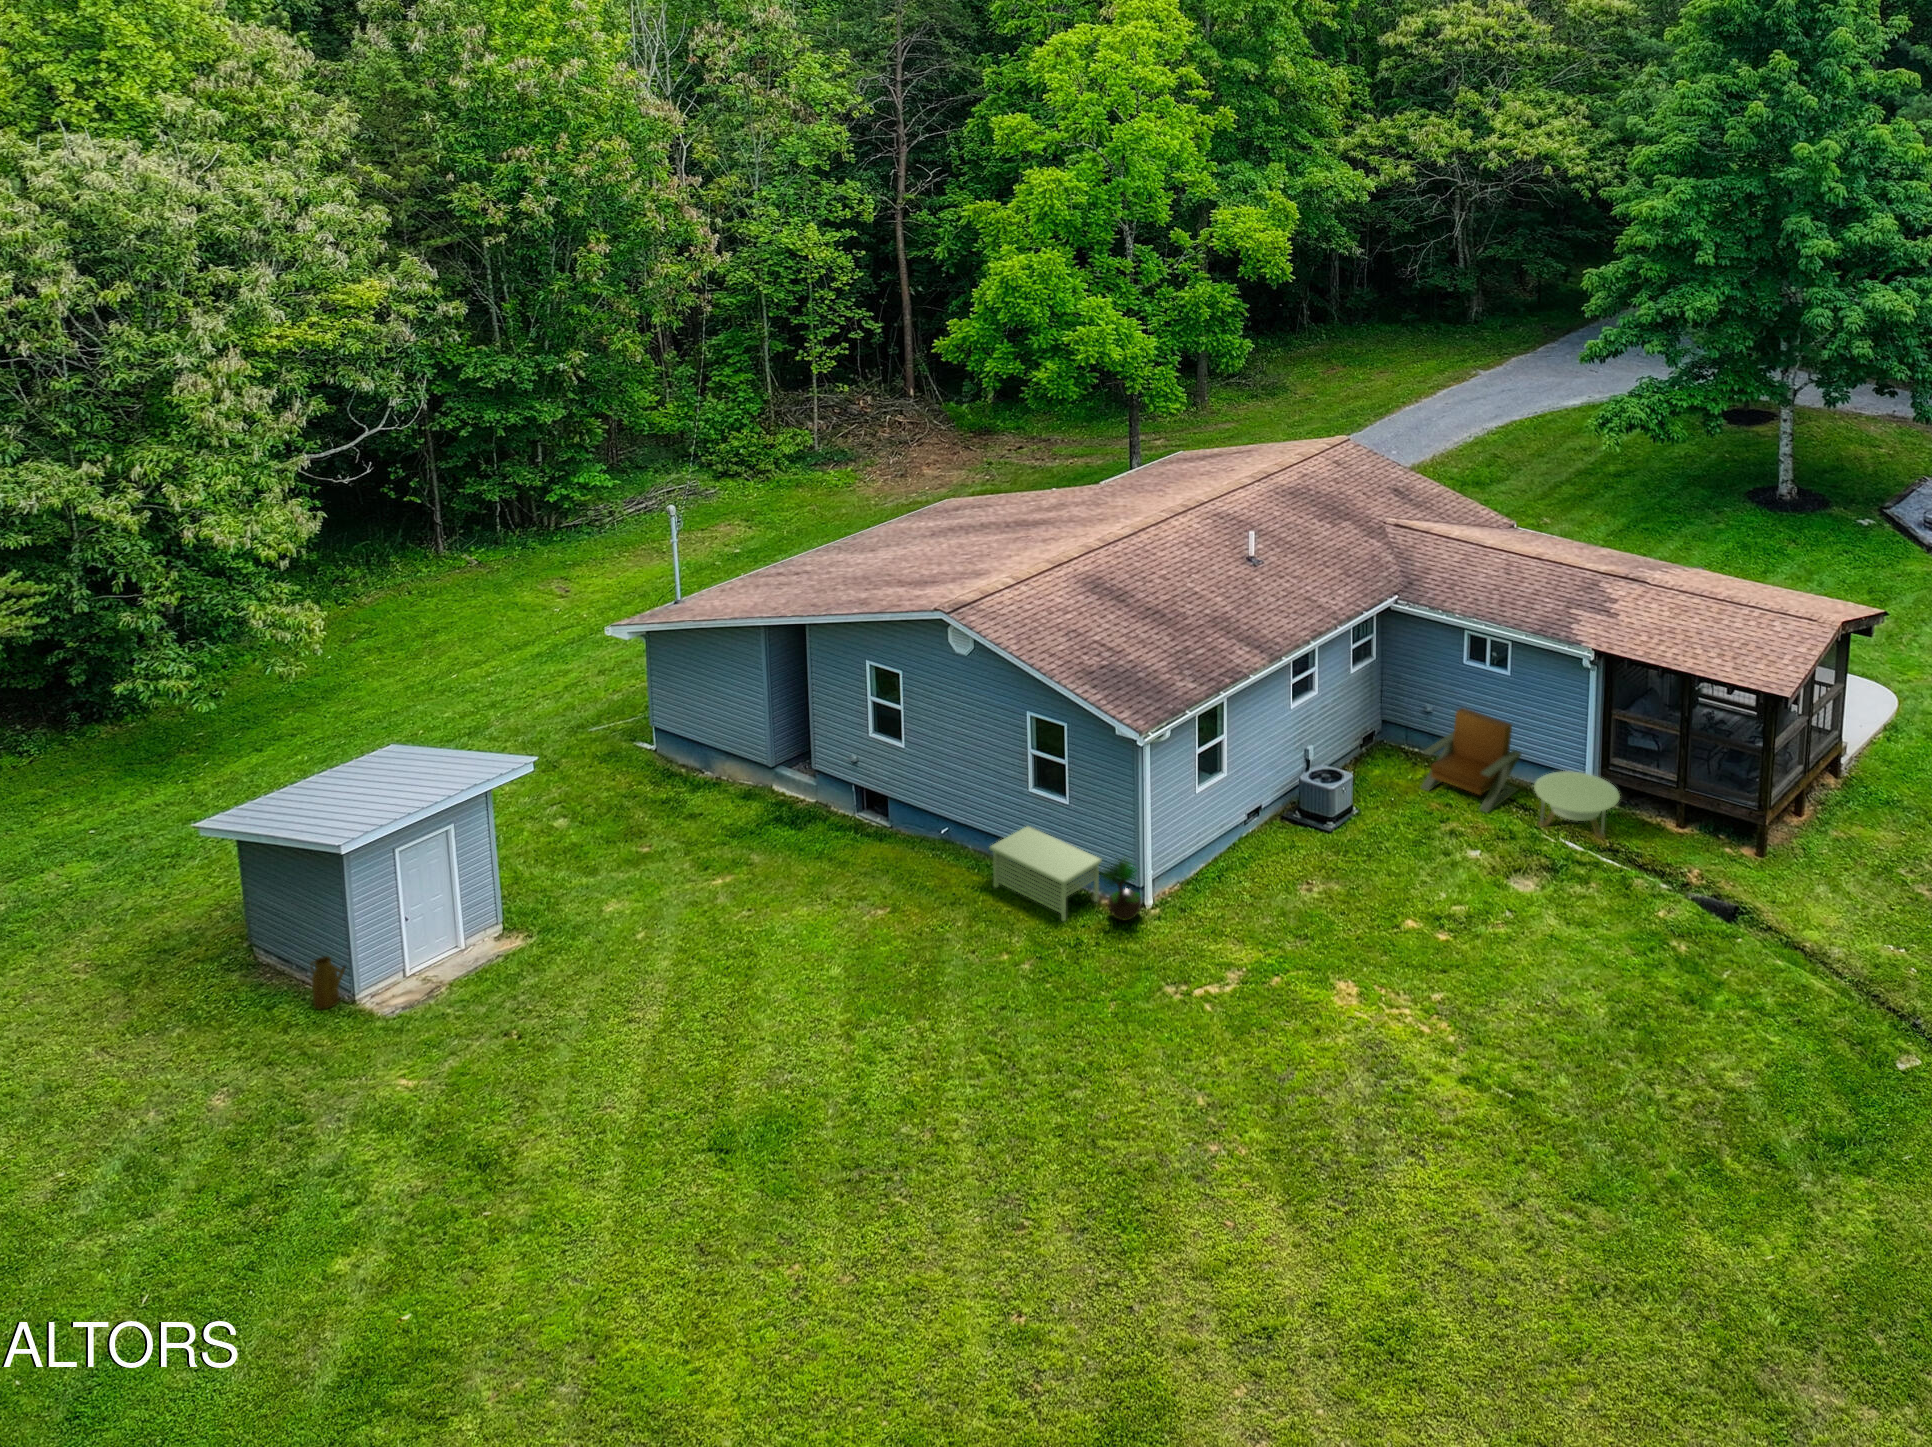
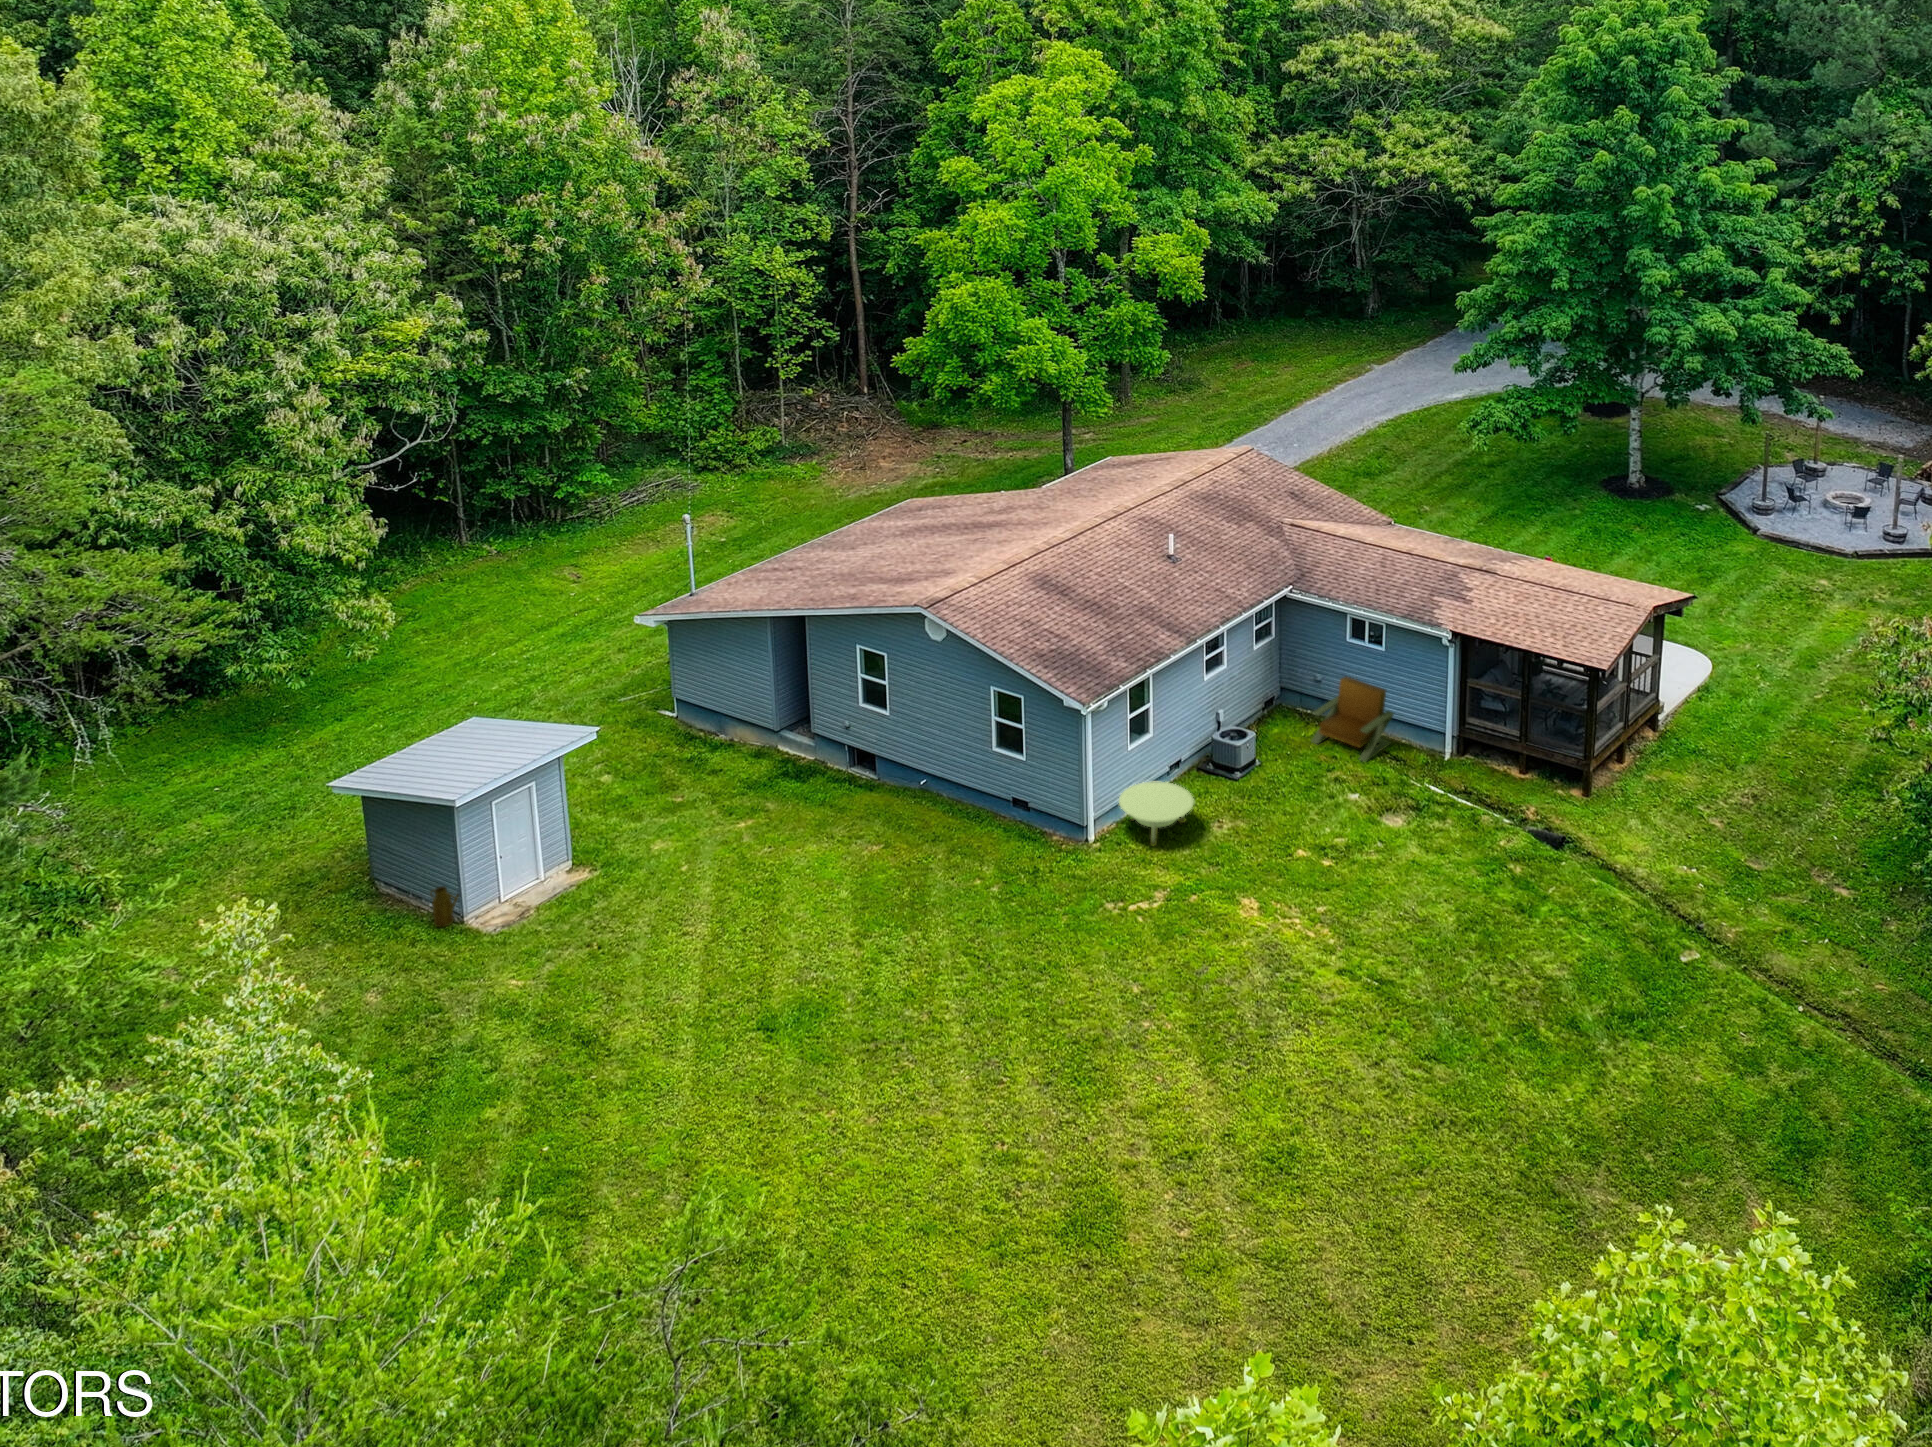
round table: present [1534,771,1620,839] -> present [1119,781,1194,846]
storage bench: present [990,827,1101,921] -> none [961,777,1052,854]
potted tree: present [1100,857,1141,920] -> none [1049,798,1084,852]

